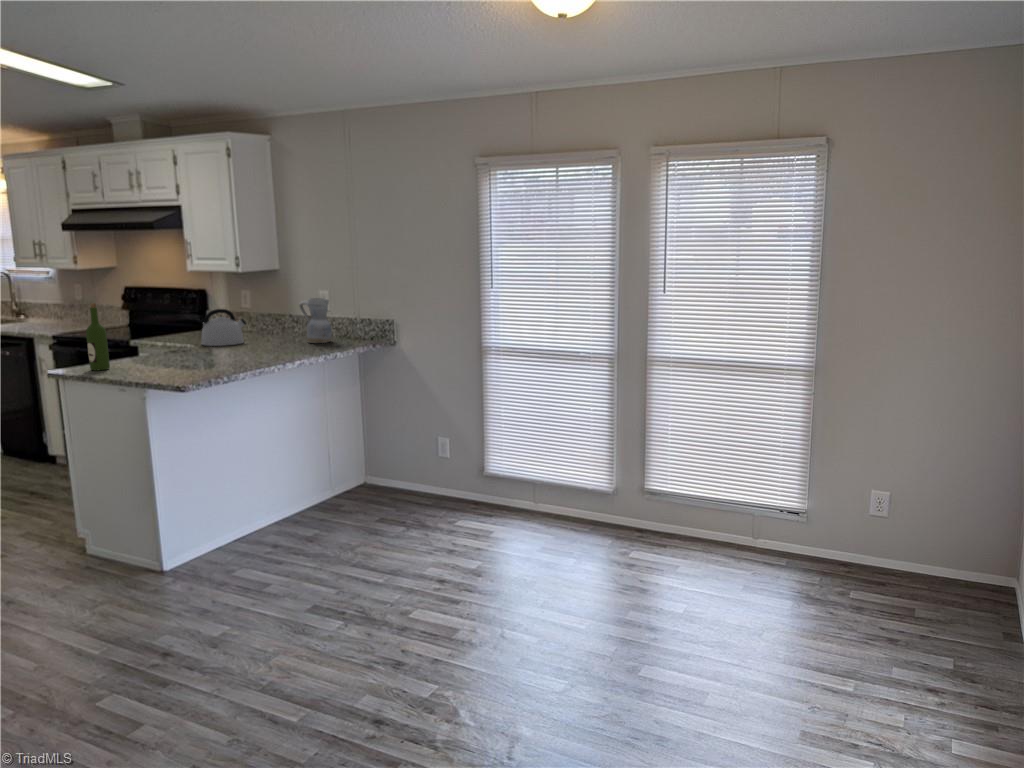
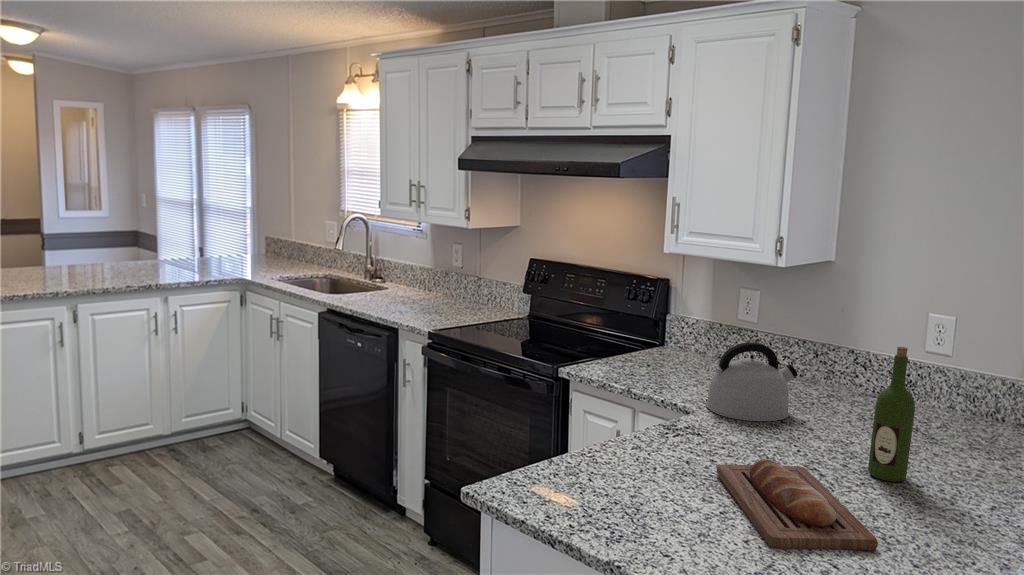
ceramic pitcher: present [299,298,332,343] -> none [927,341,1004,442]
wine bottle: present [86,303,110,371] -> present [868,347,915,482]
bread loaf: none [175,346,222,369] -> present [717,458,878,551]

